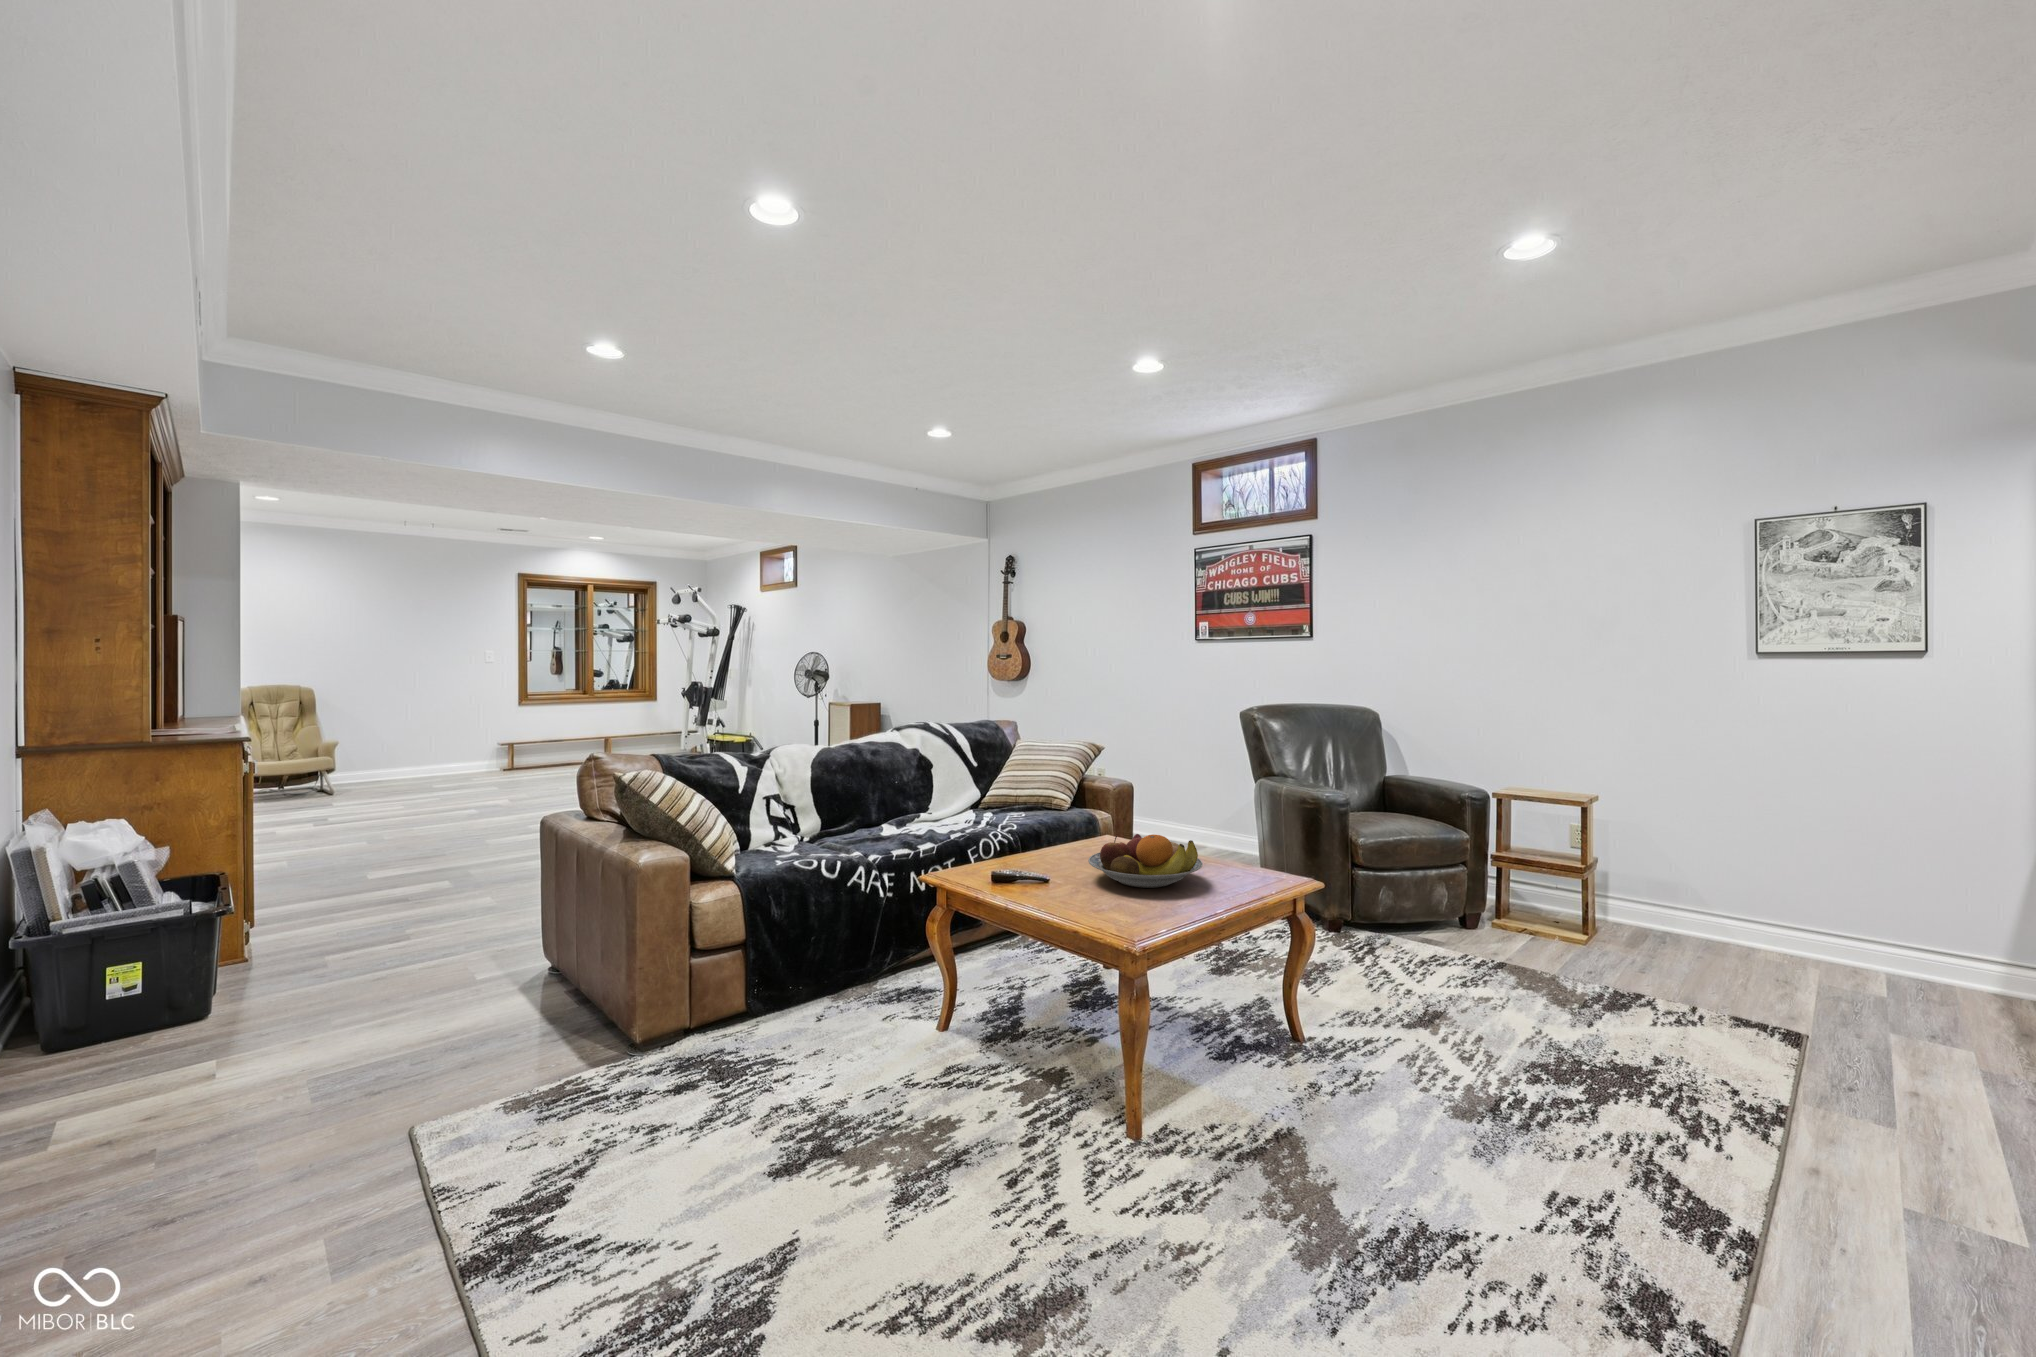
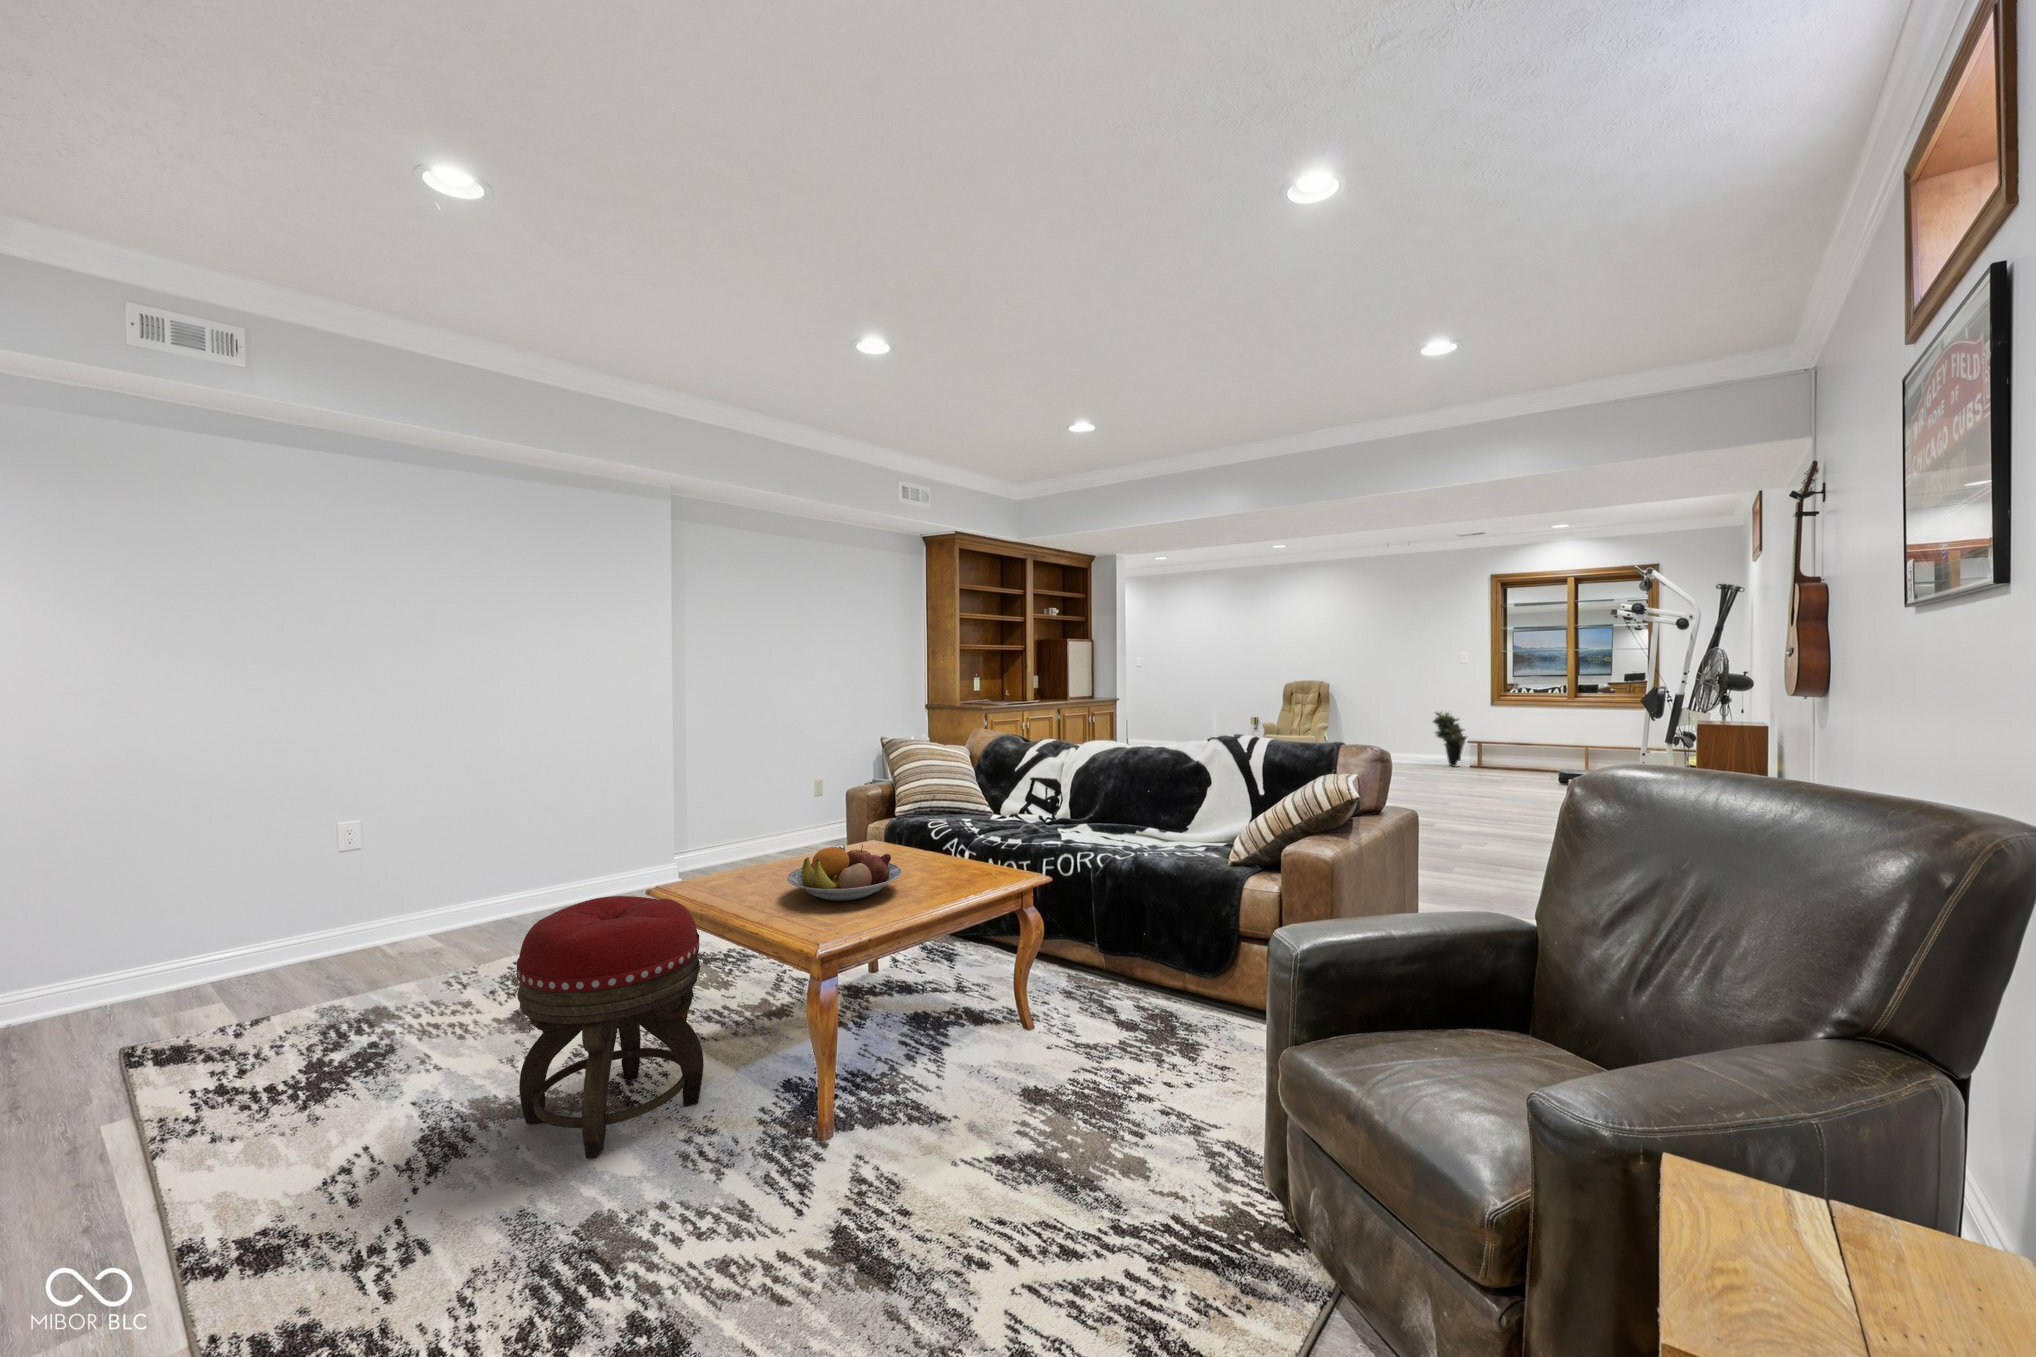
potted plant: none [462,713,505,773] -> present [1433,712,1467,767]
footstool: none [1209,904,1401,1198] -> present [517,896,704,1158]

